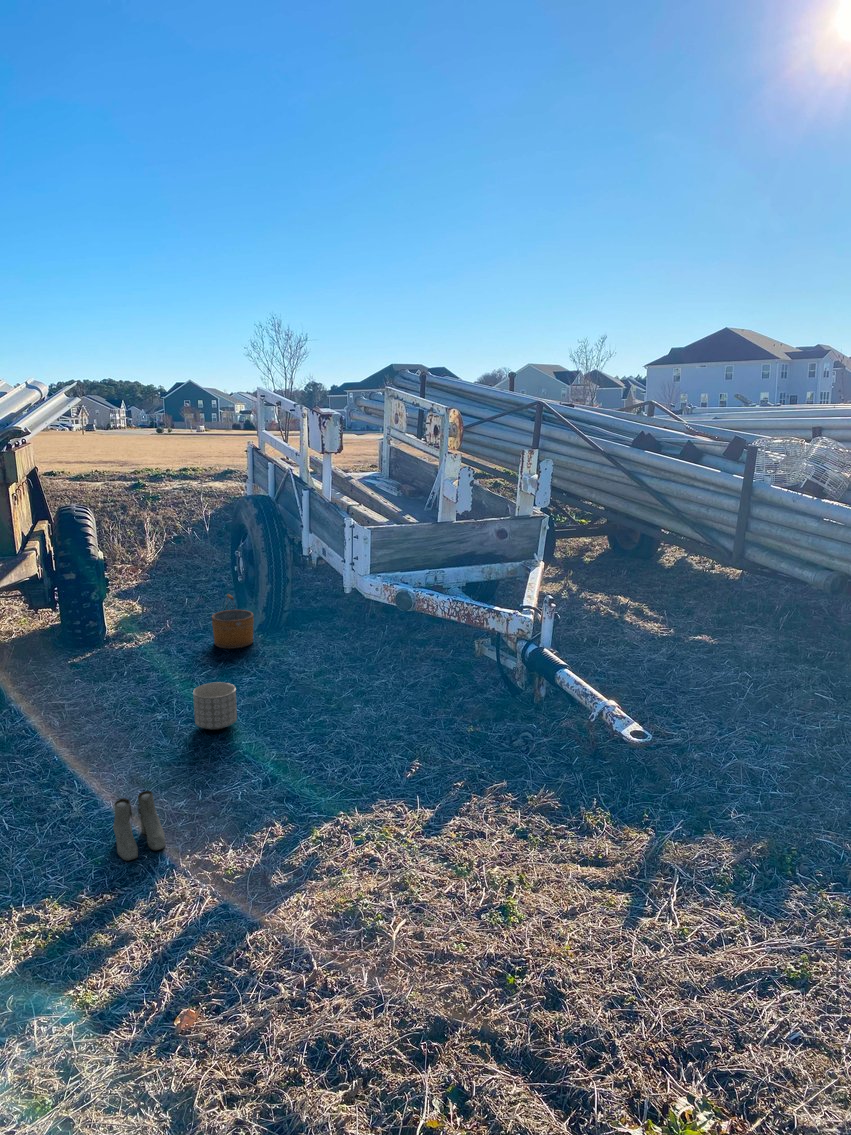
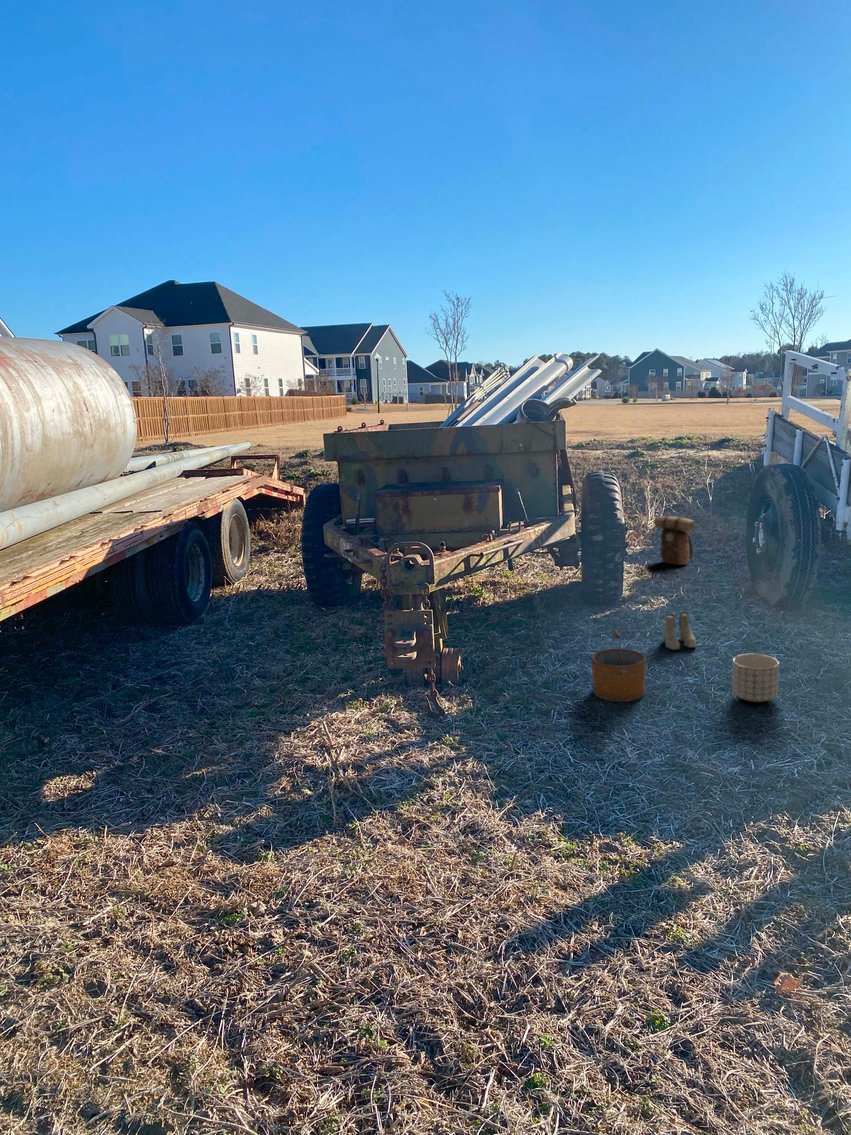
backpack: none [144,548,187,597] -> present [654,516,695,565]
bucket: present [212,594,254,649] -> present [591,629,646,702]
boots: present [113,791,165,861] -> present [663,612,696,650]

